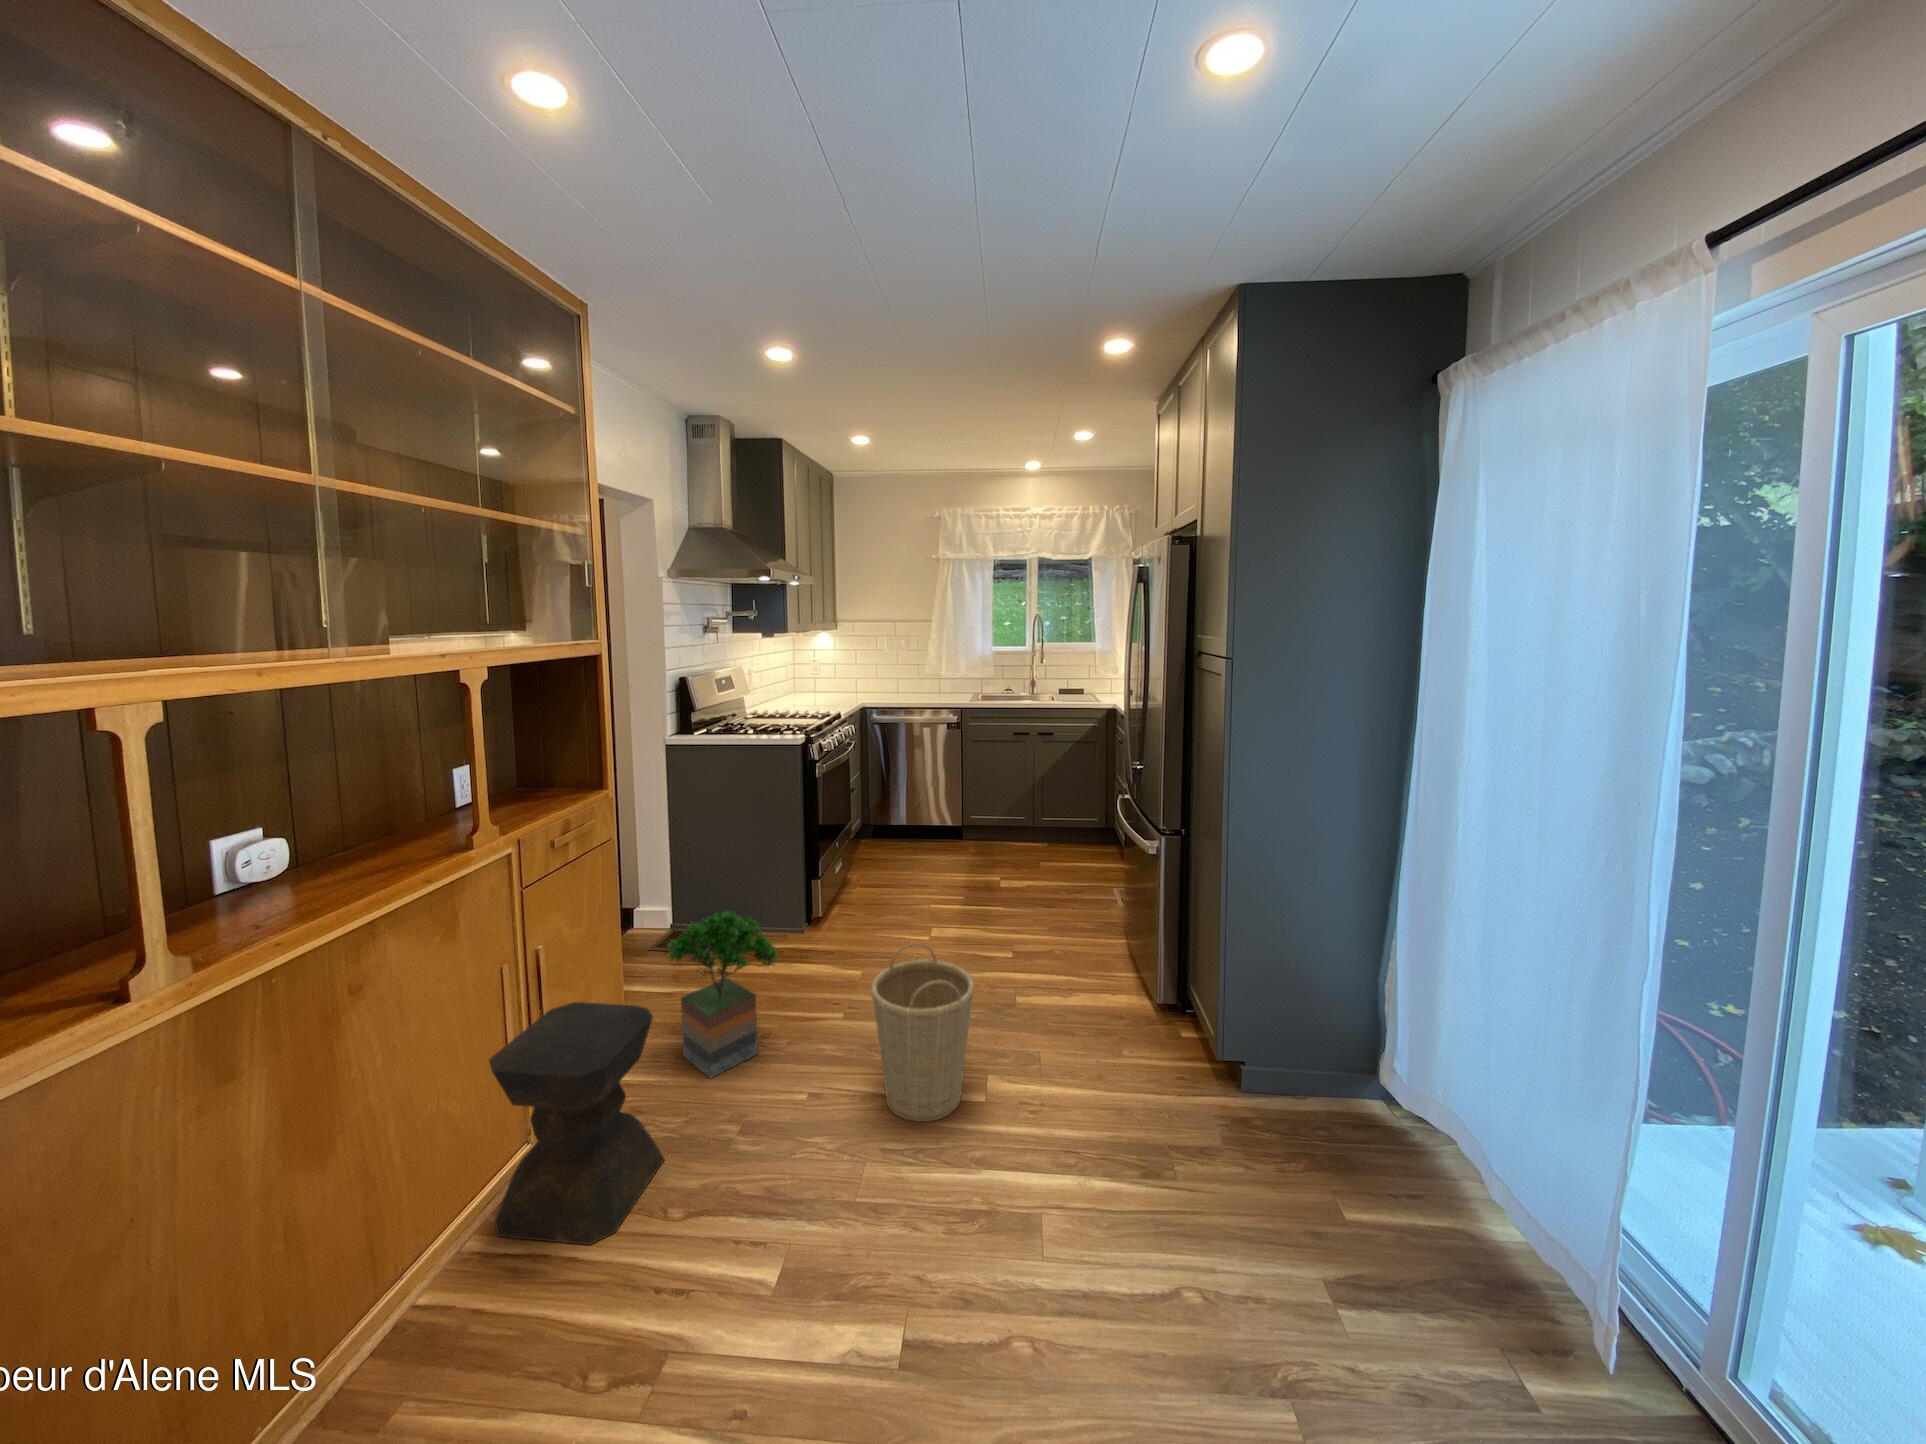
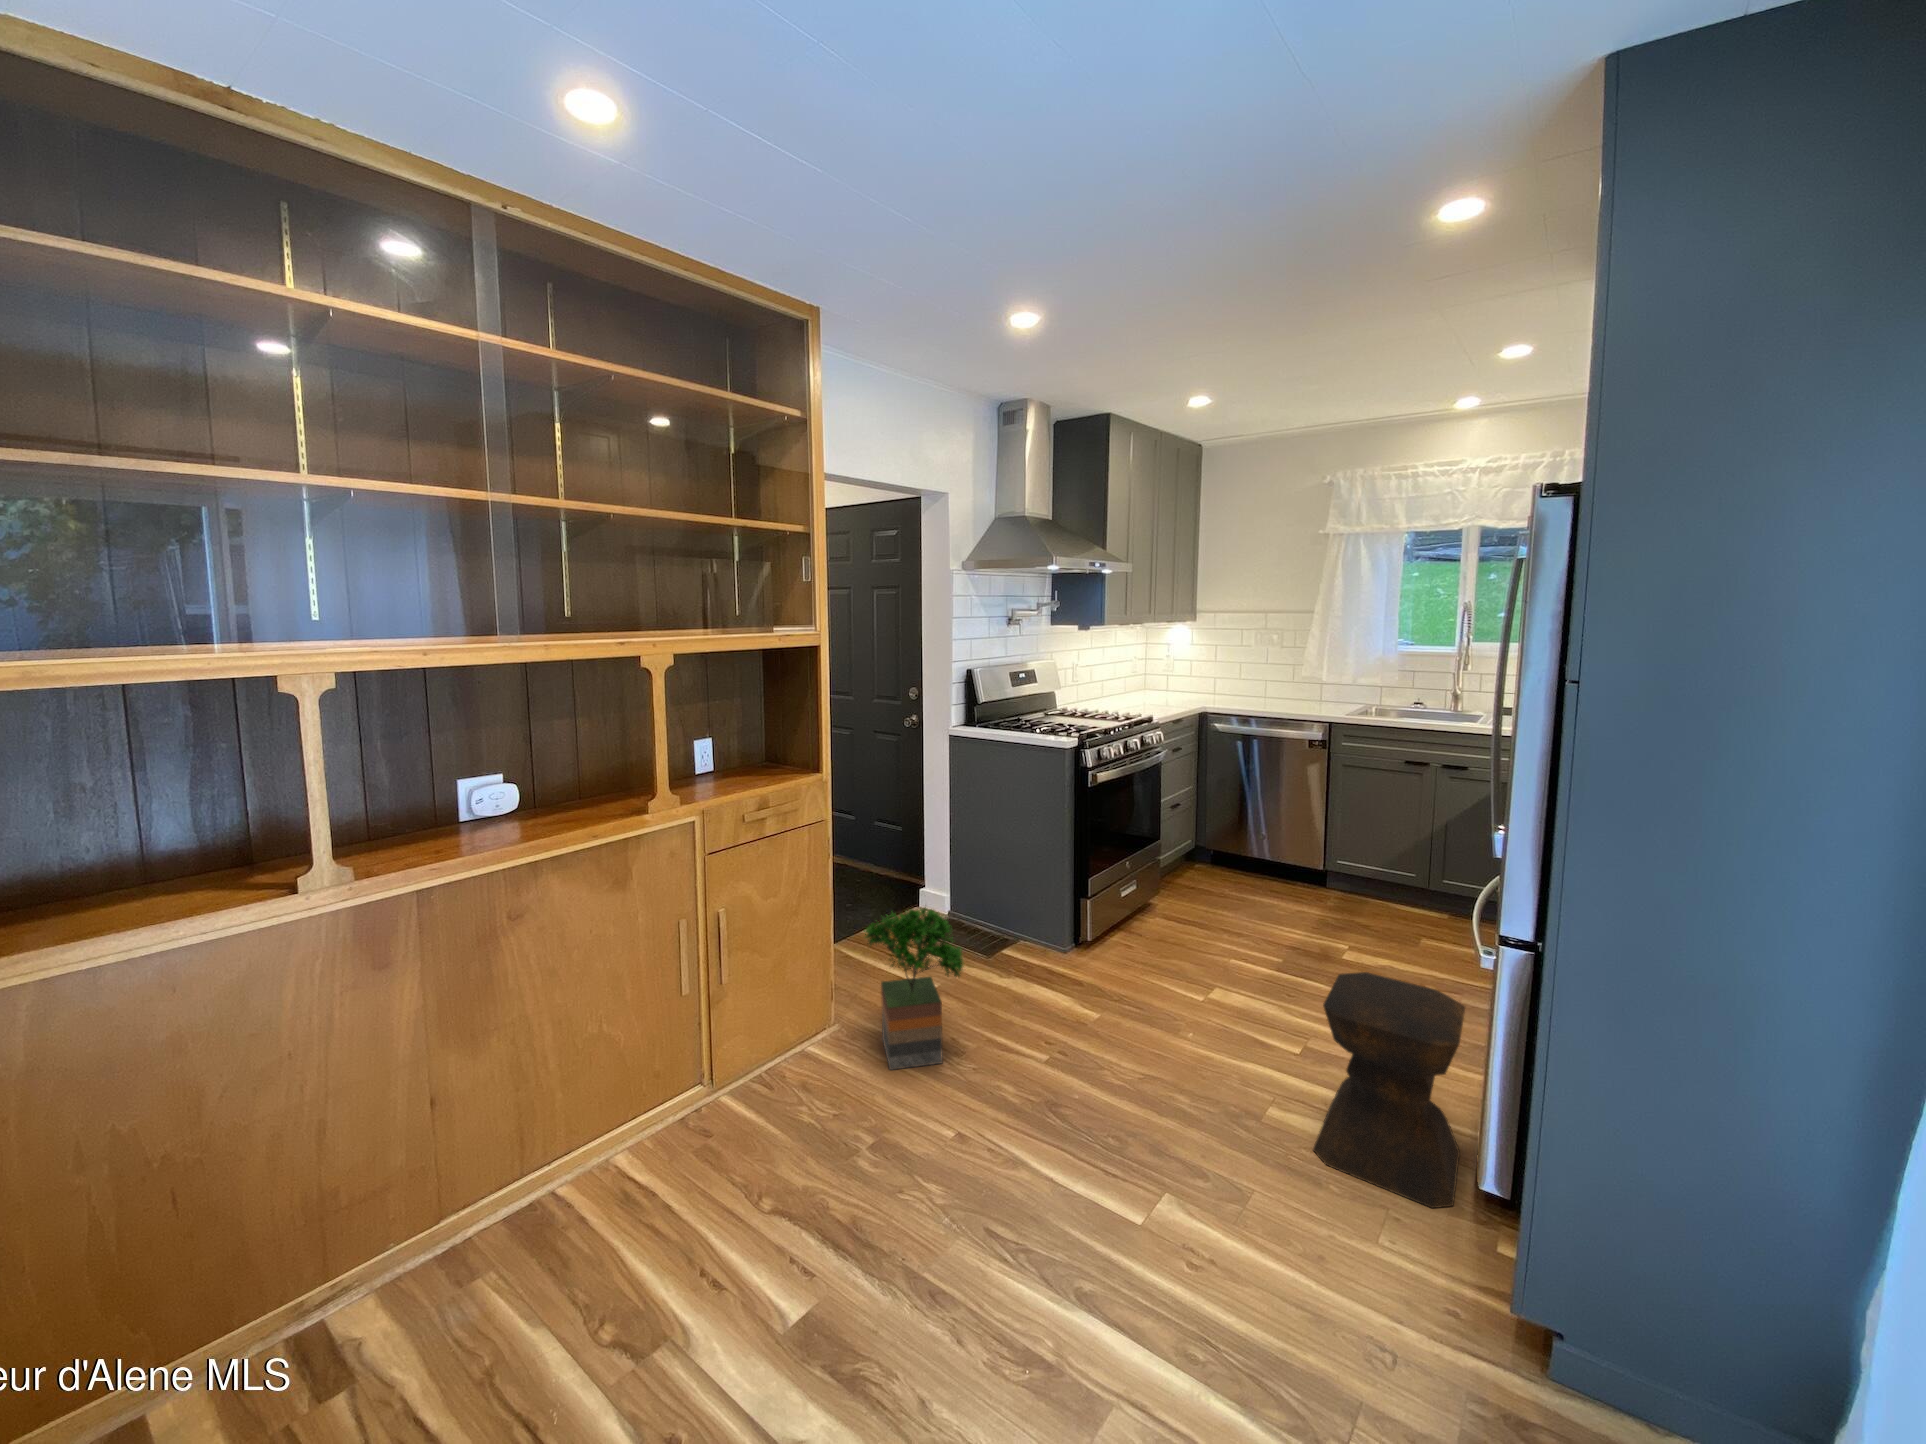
basket: present [871,943,974,1122] -> none [1011,998,1137,1220]
stool: present [489,1002,664,1245] -> present [1313,972,1465,1208]

